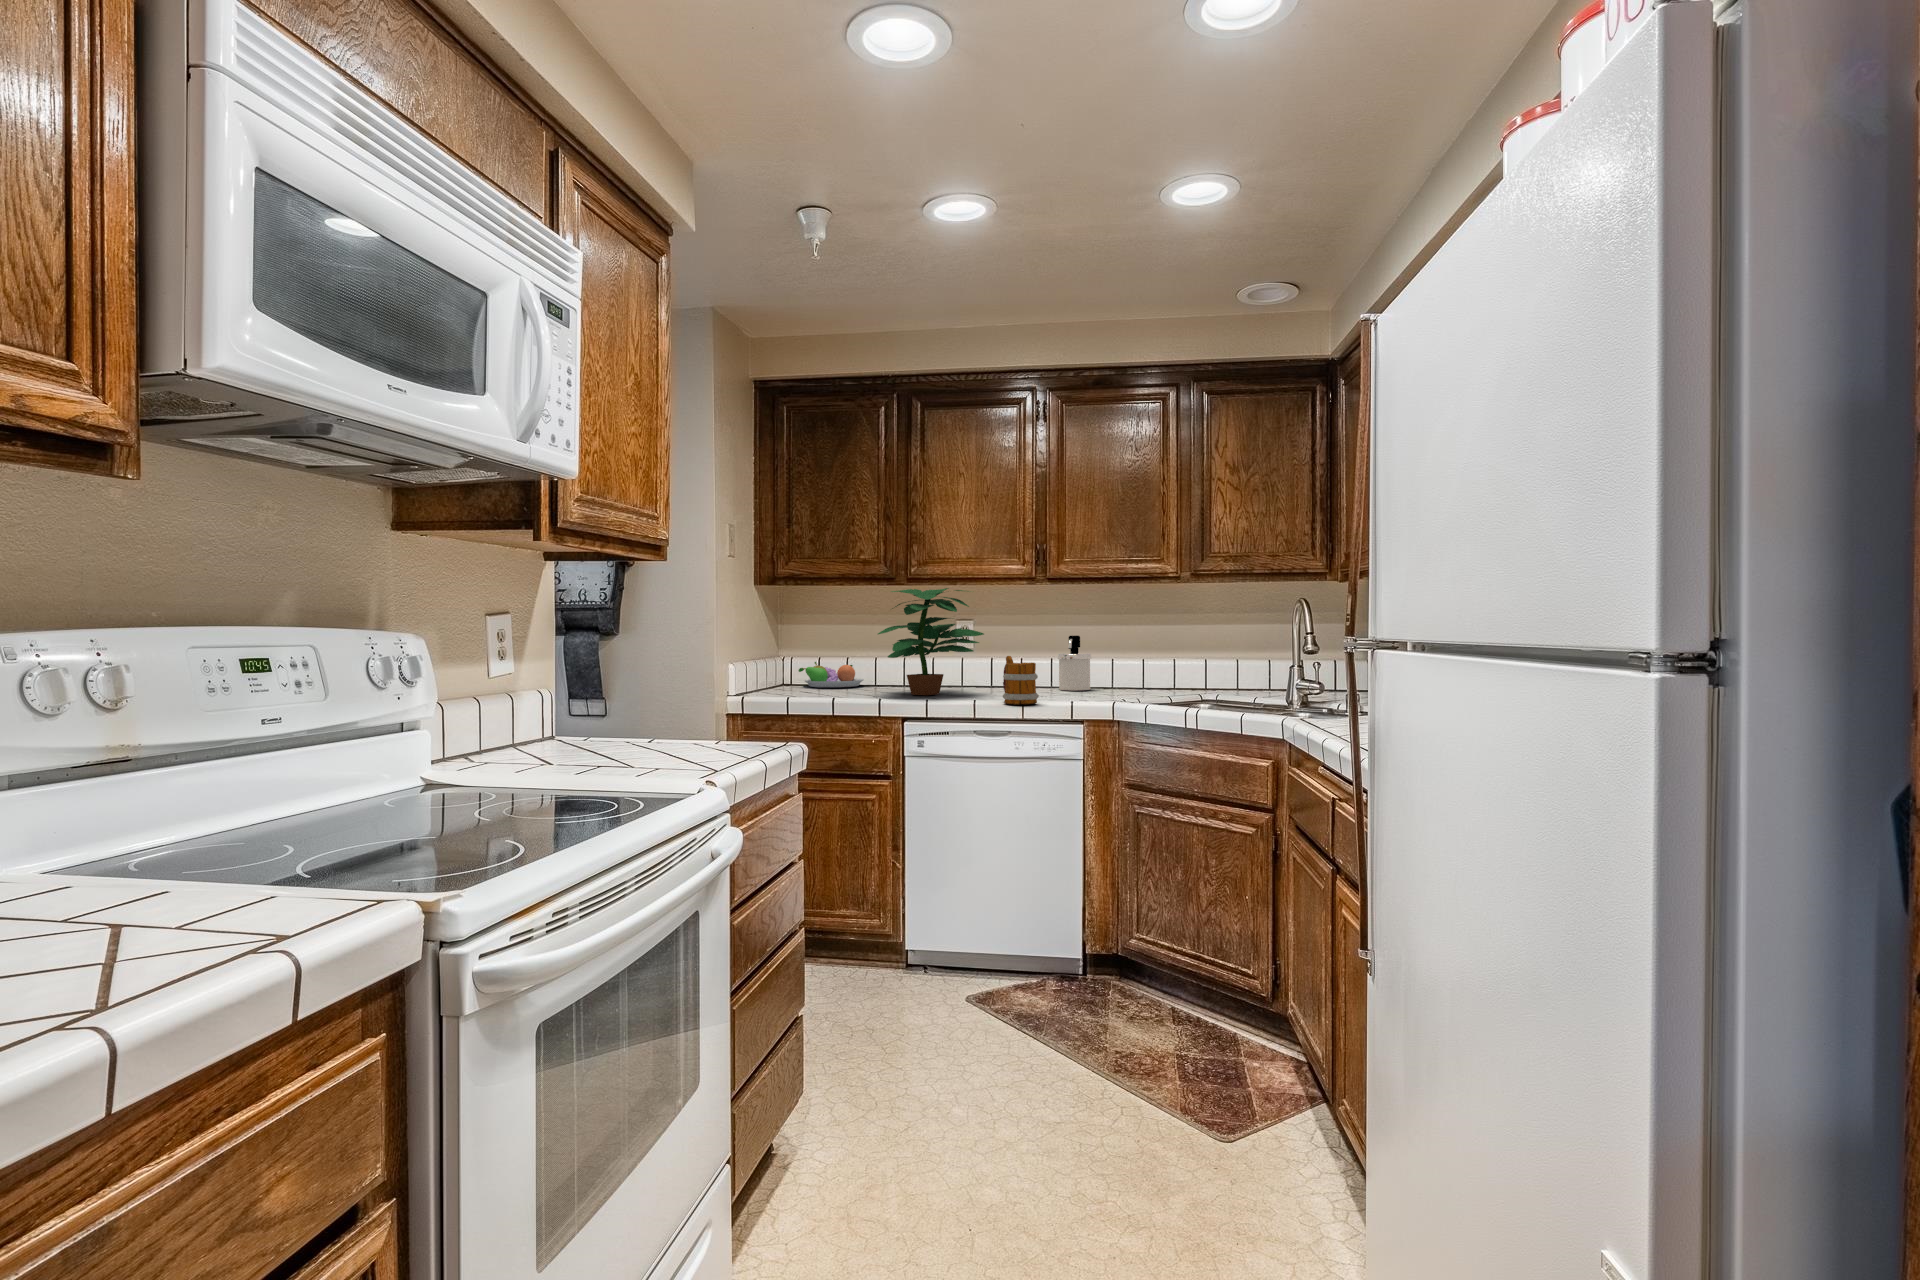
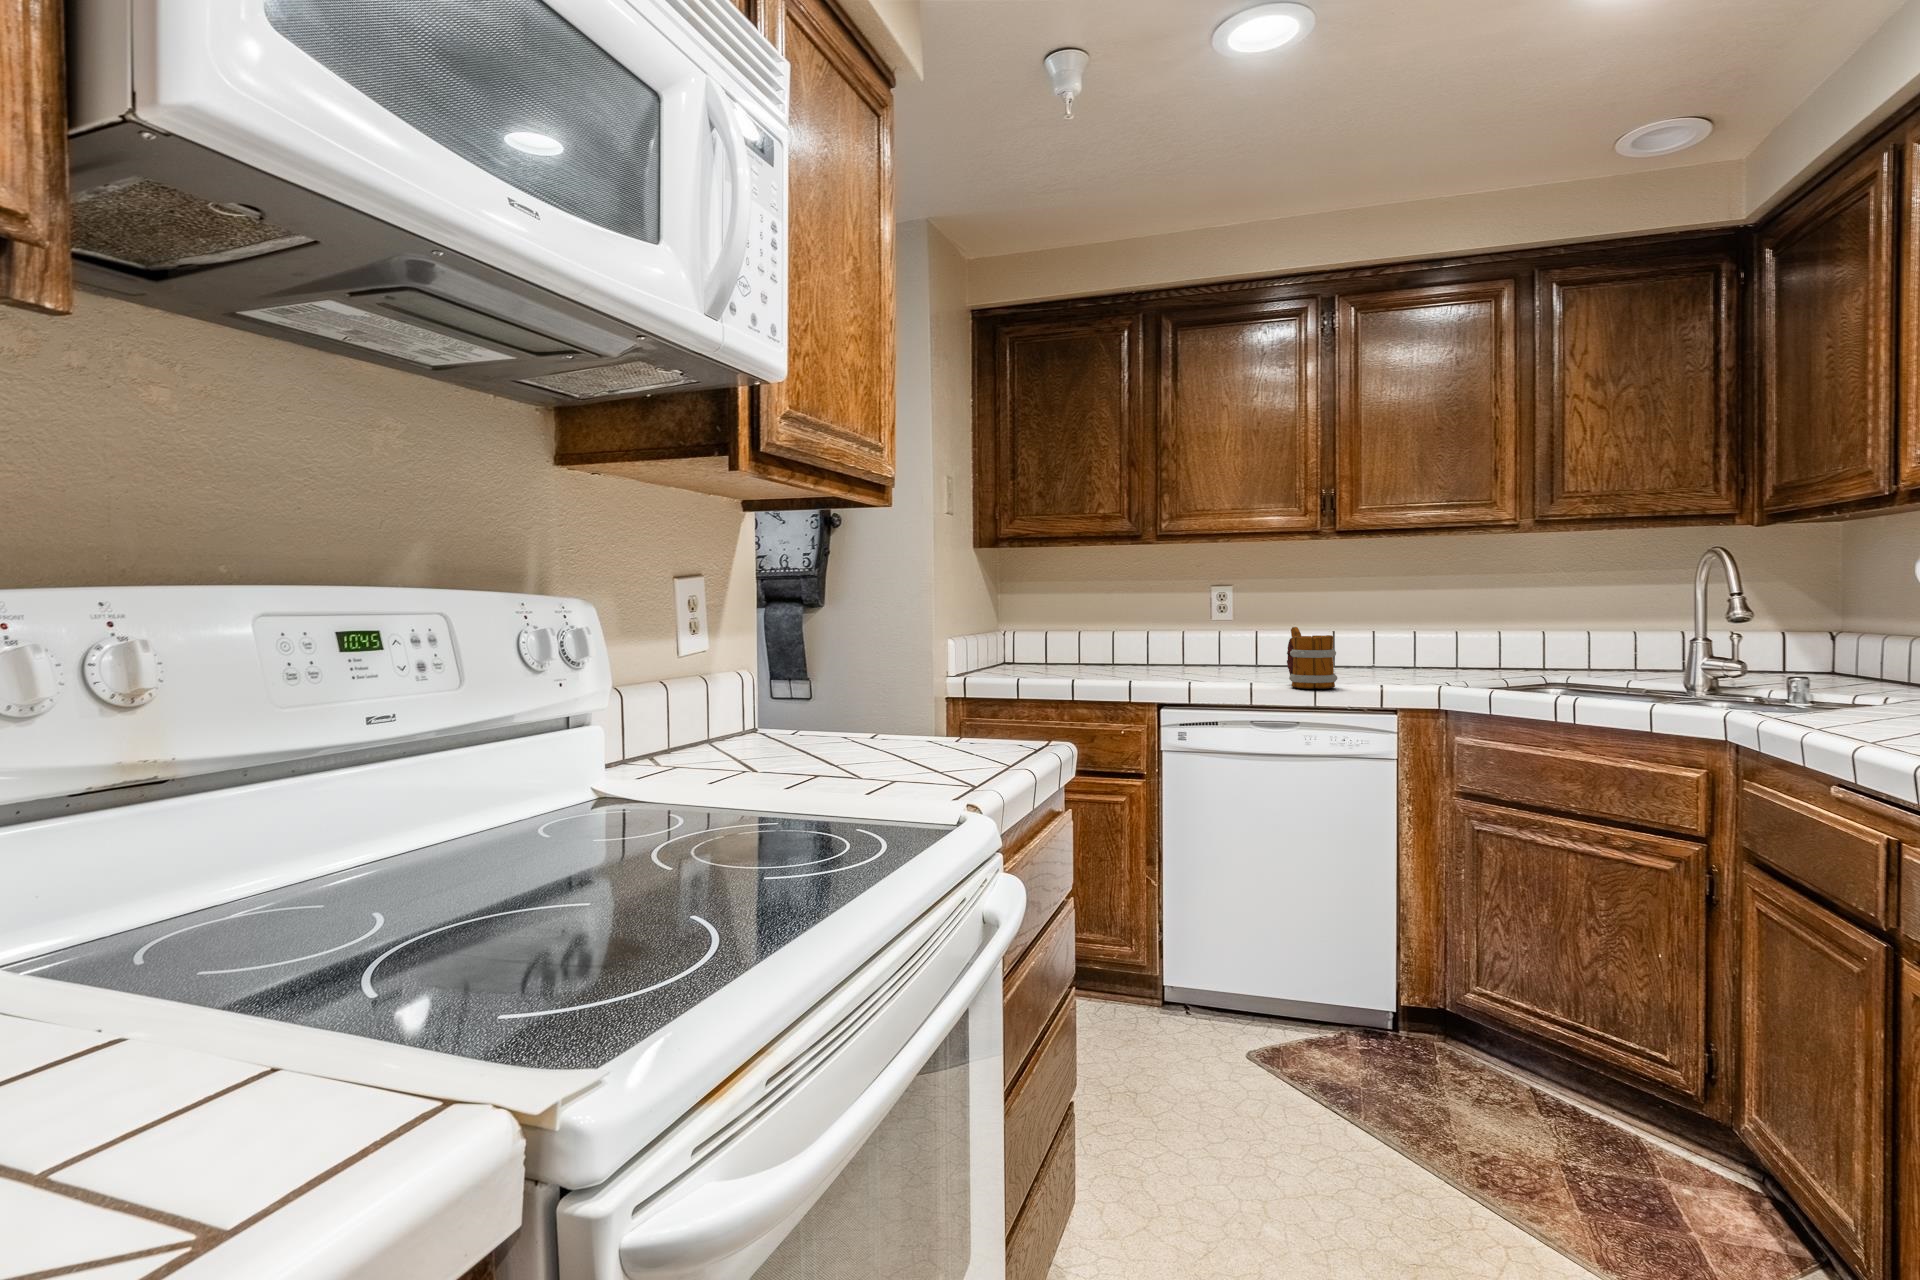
potted plant: present [878,588,984,695] -> none [1123,546,1256,676]
soap dispenser: present [1058,636,1091,691] -> none [1346,602,1390,671]
fruit bowl: present [798,662,864,687] -> none [1024,636,1101,667]

